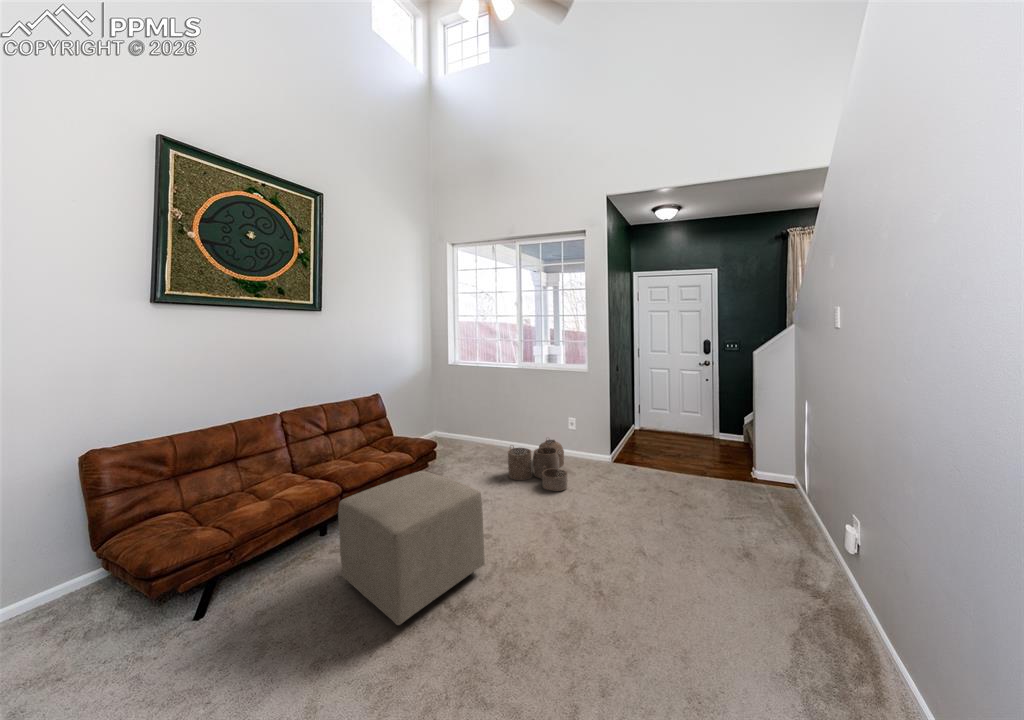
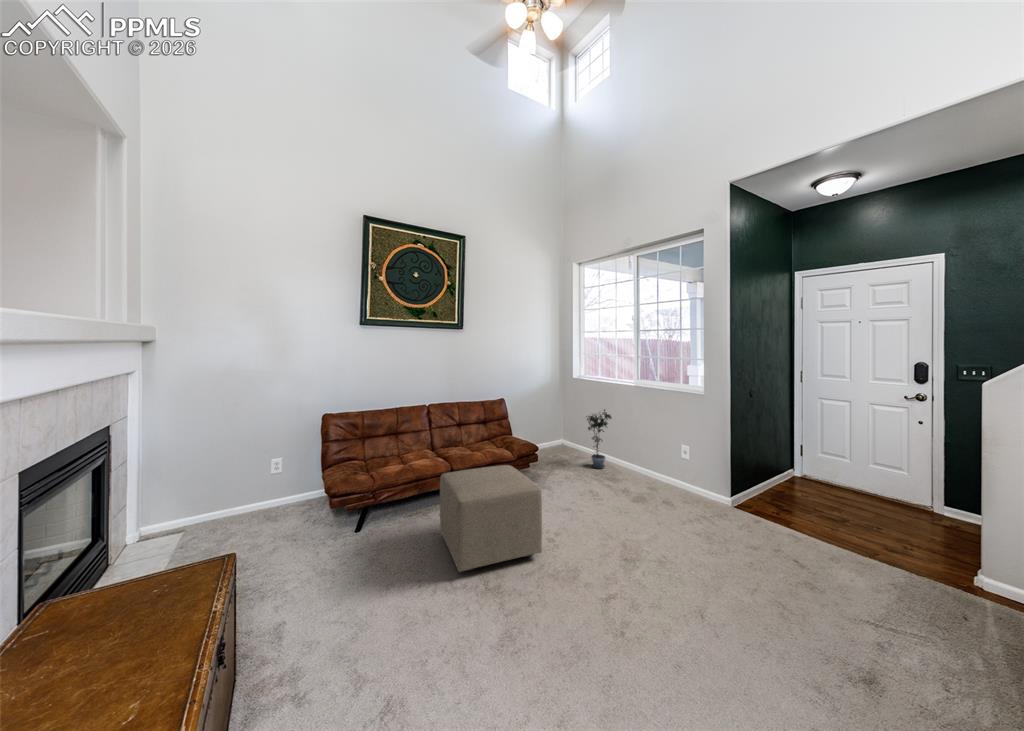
potted plant: none [472,394,498,456] -> present [587,410,611,468]
woven basket: present [508,440,567,491] -> none [608,460,674,514]

